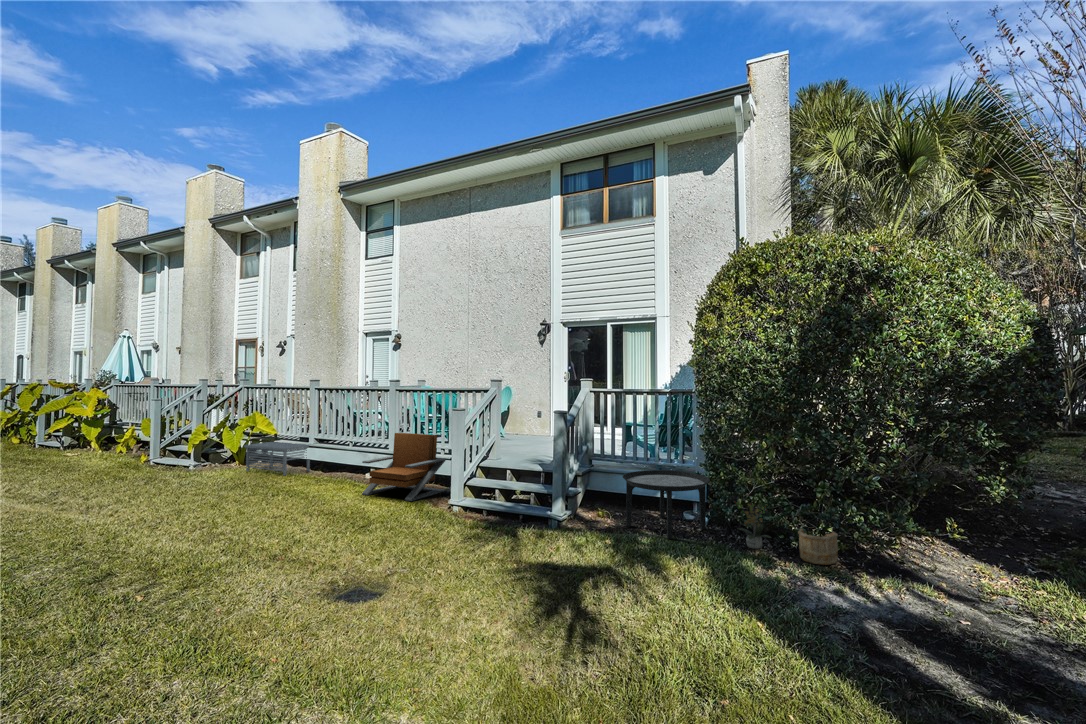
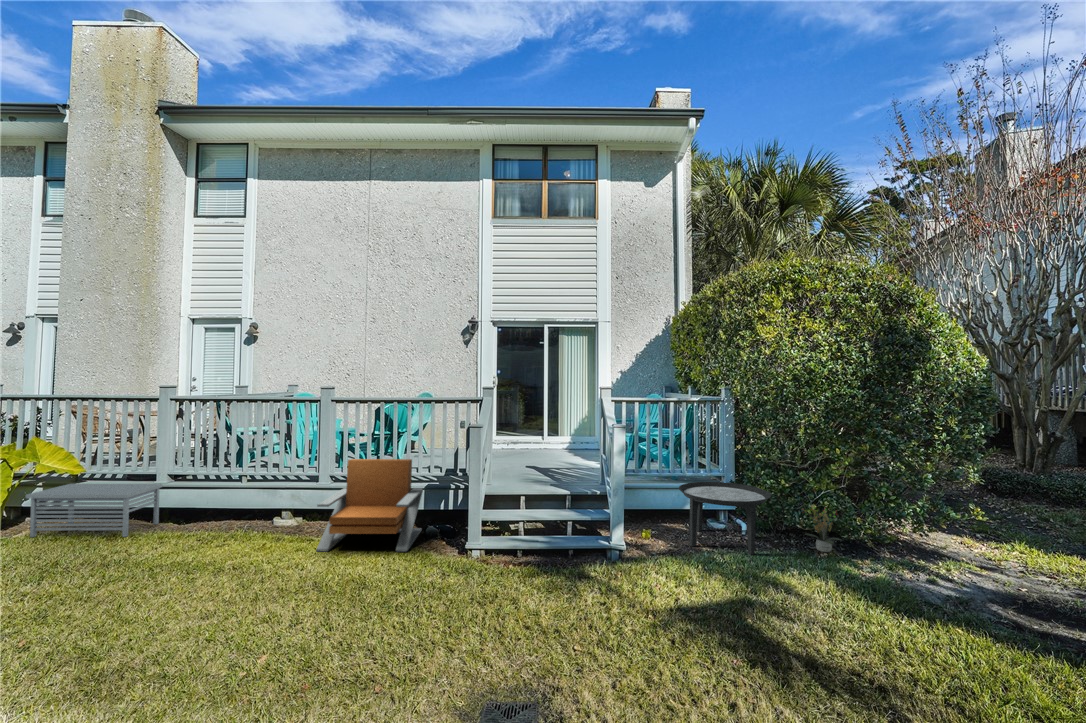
wooden bucket: present [798,529,838,565] -> none [866,525,905,560]

